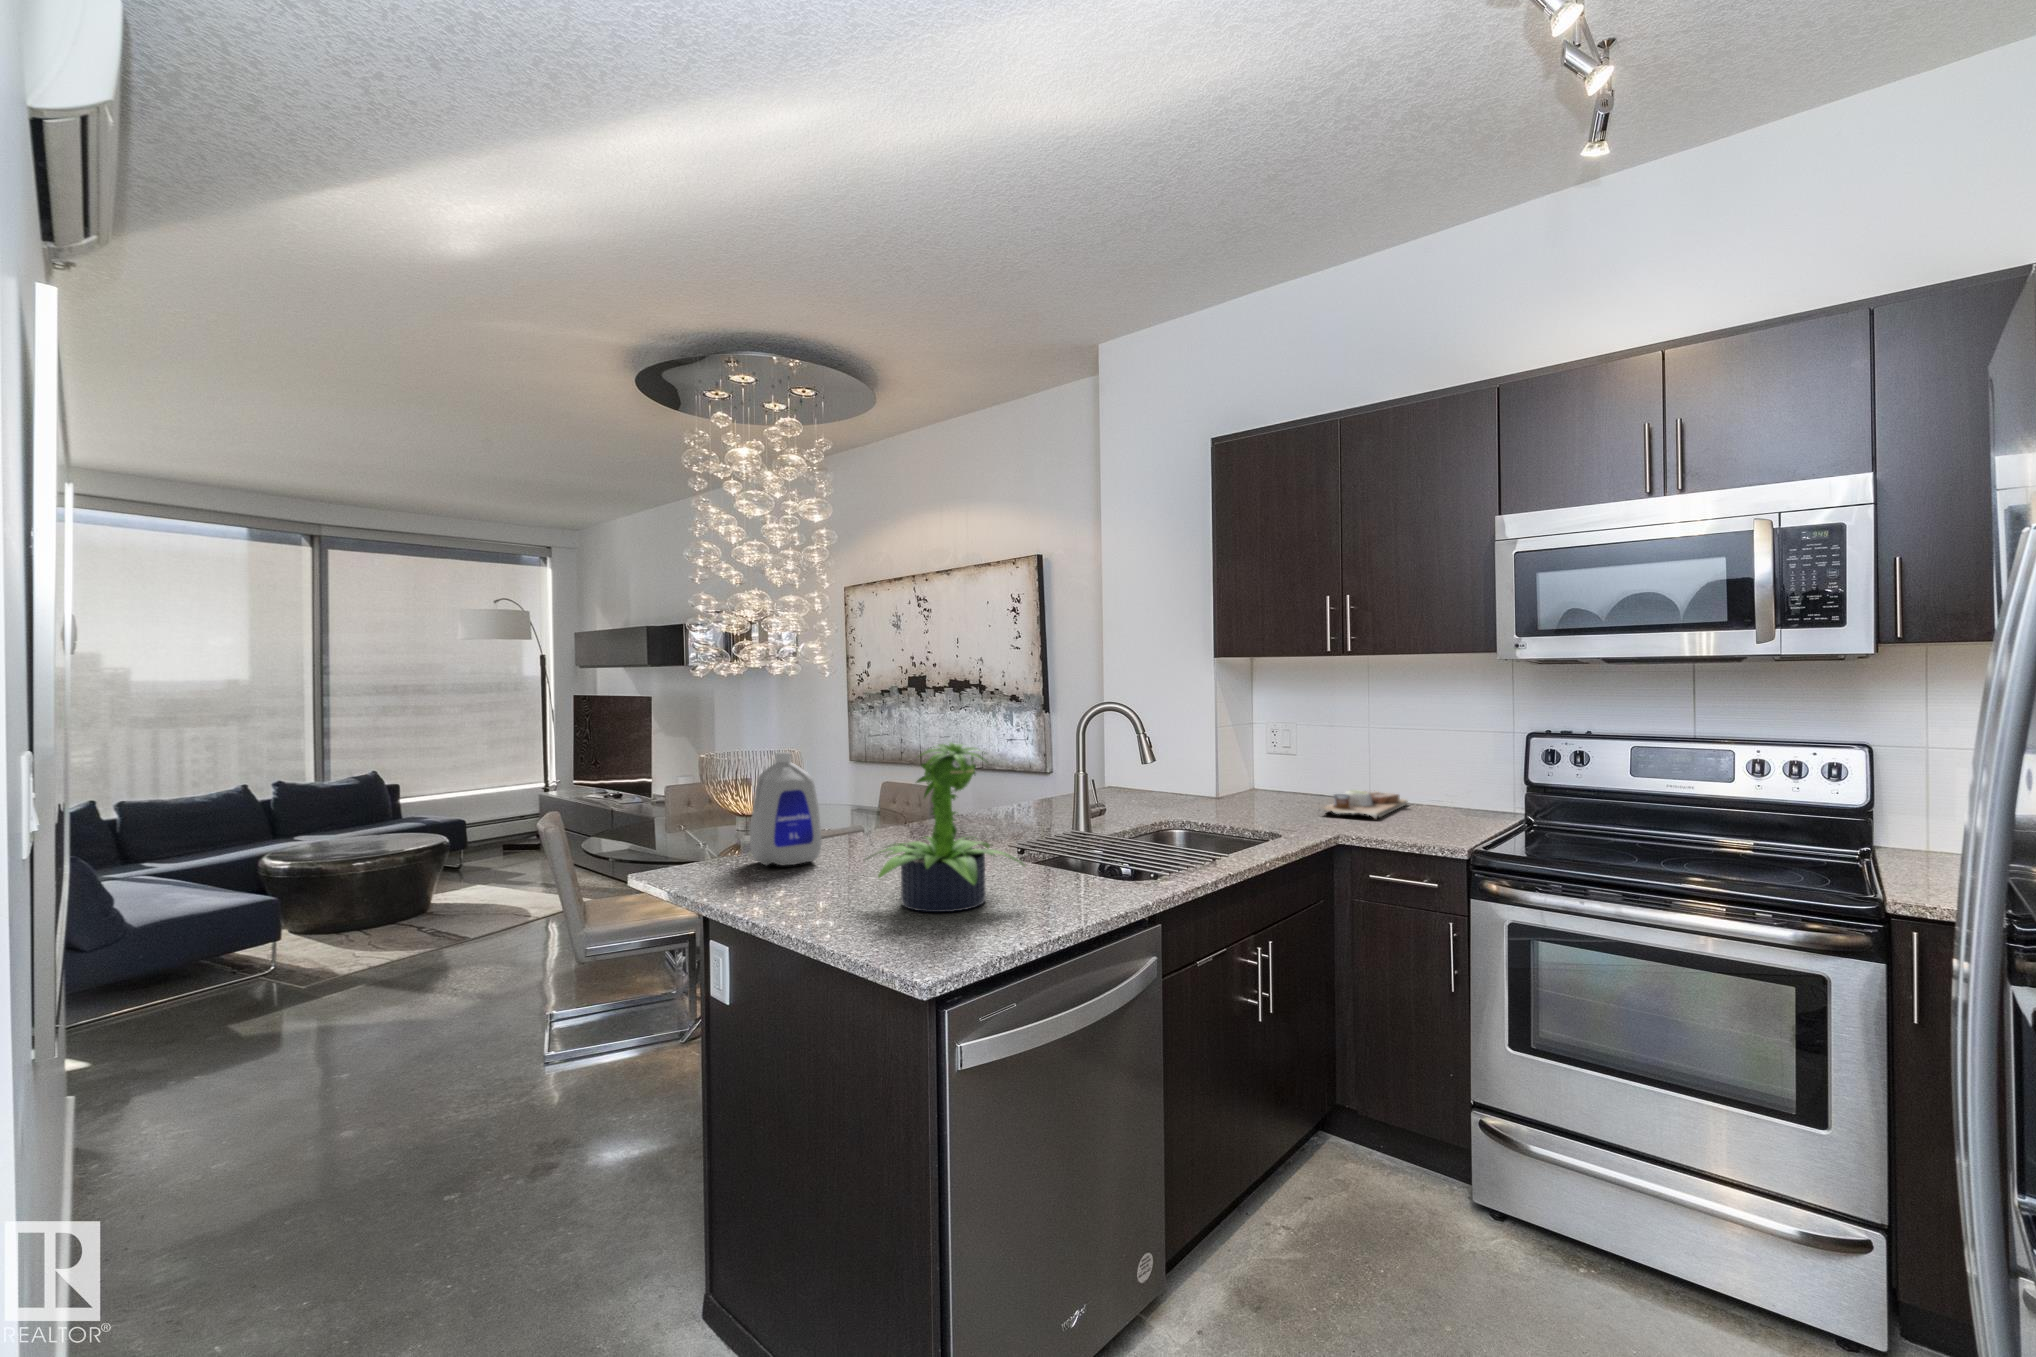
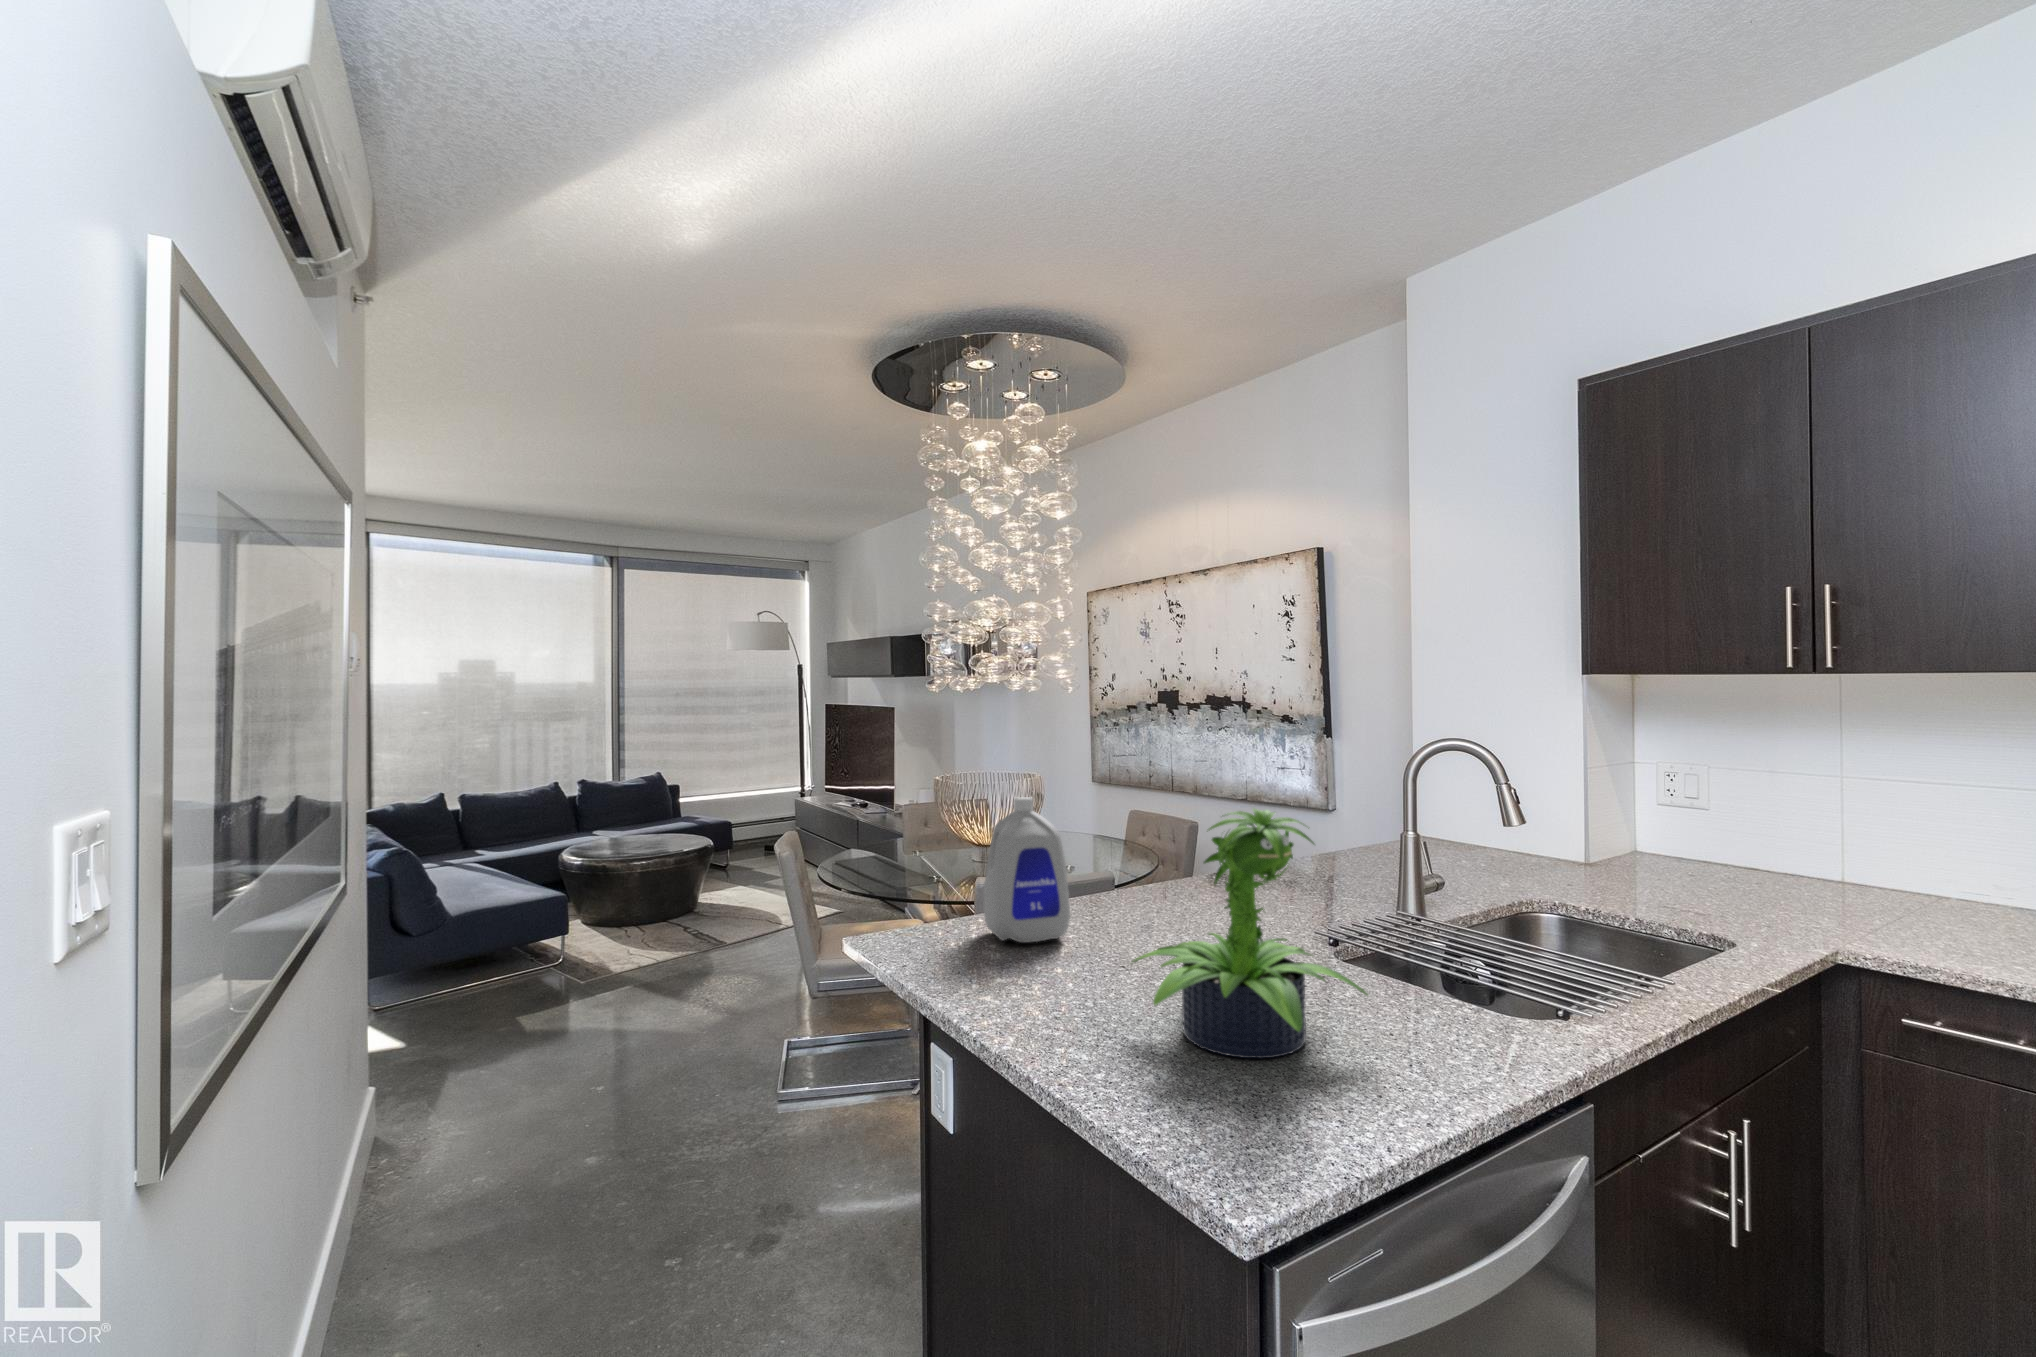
cutting board: present [1319,790,1408,819] -> none [1764,864,1906,918]

